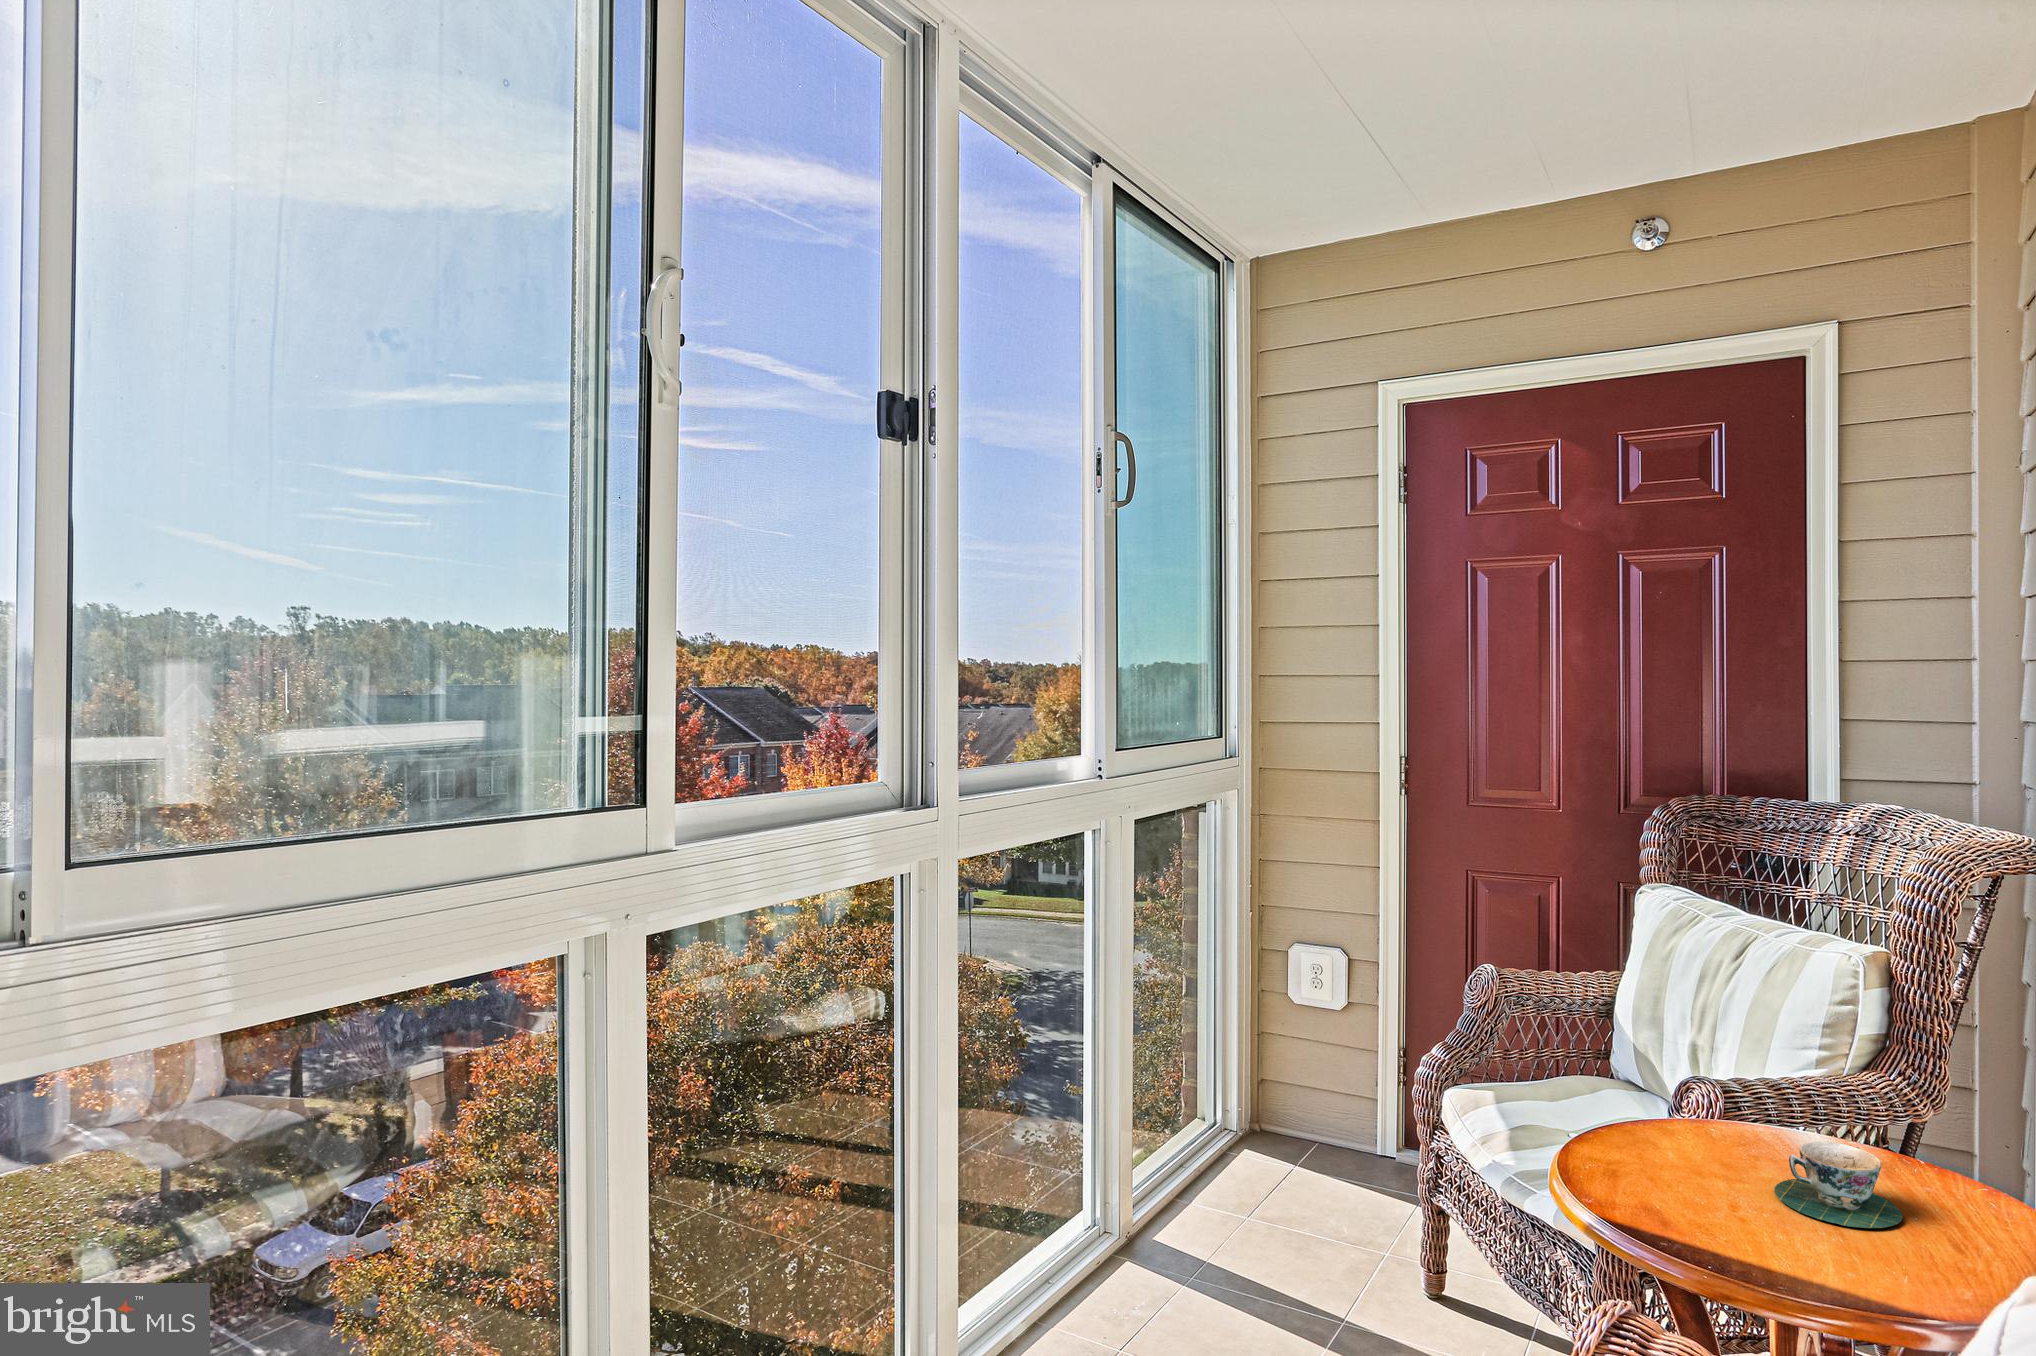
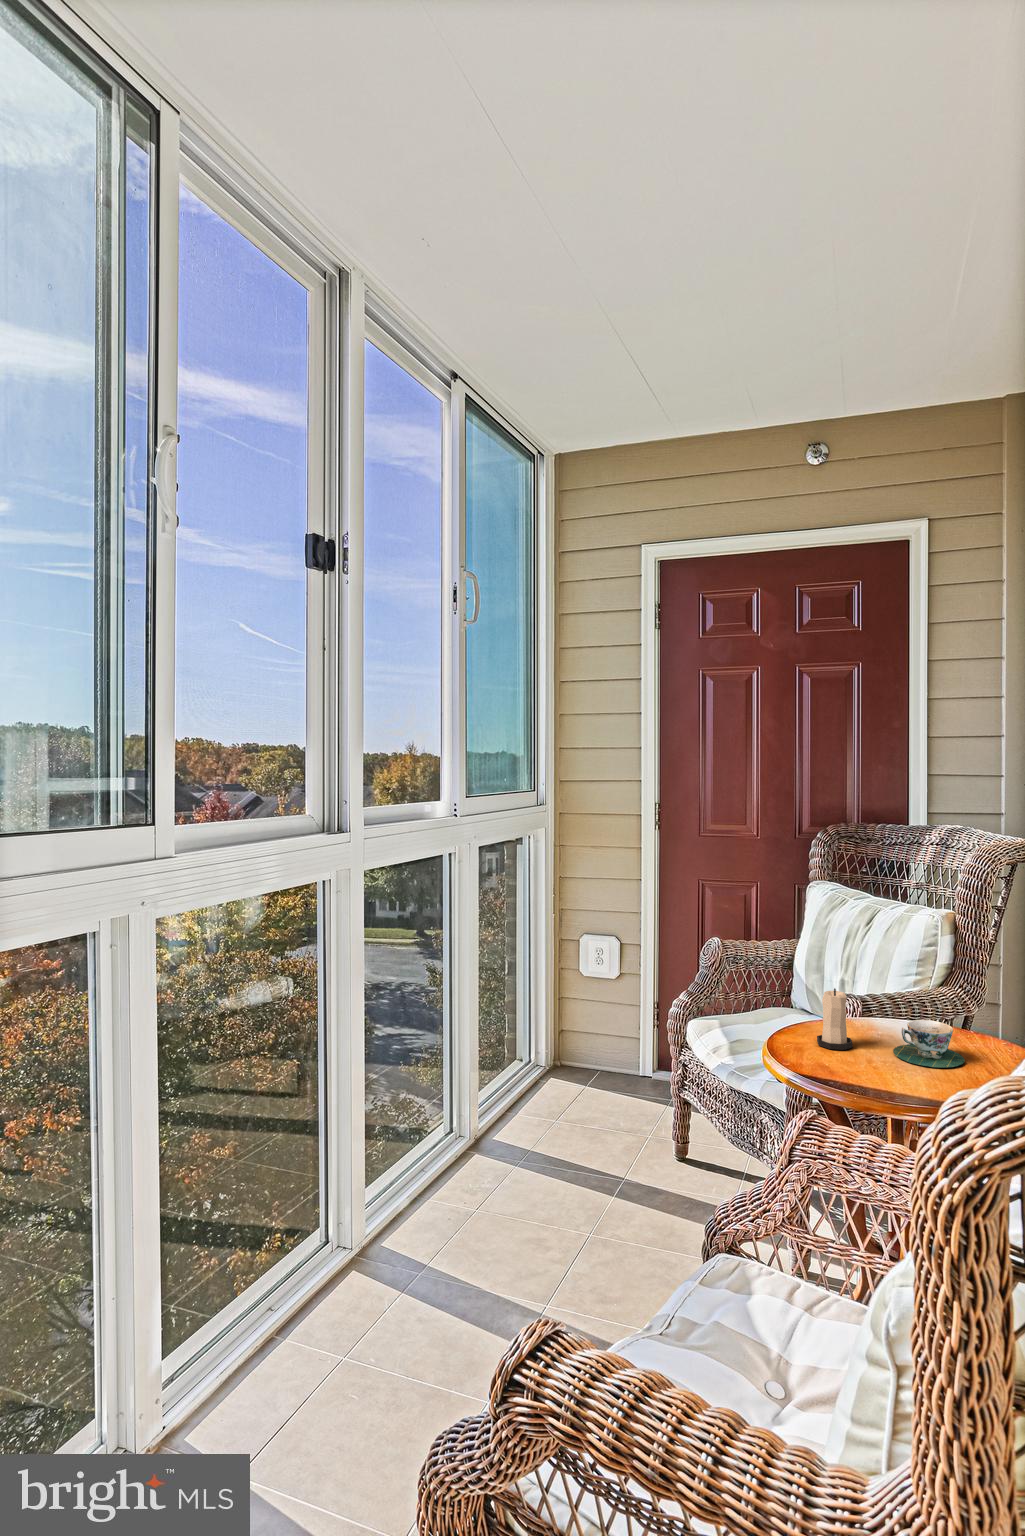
candle: none [1643,1080,1704,1182] -> present [817,988,852,1050]

